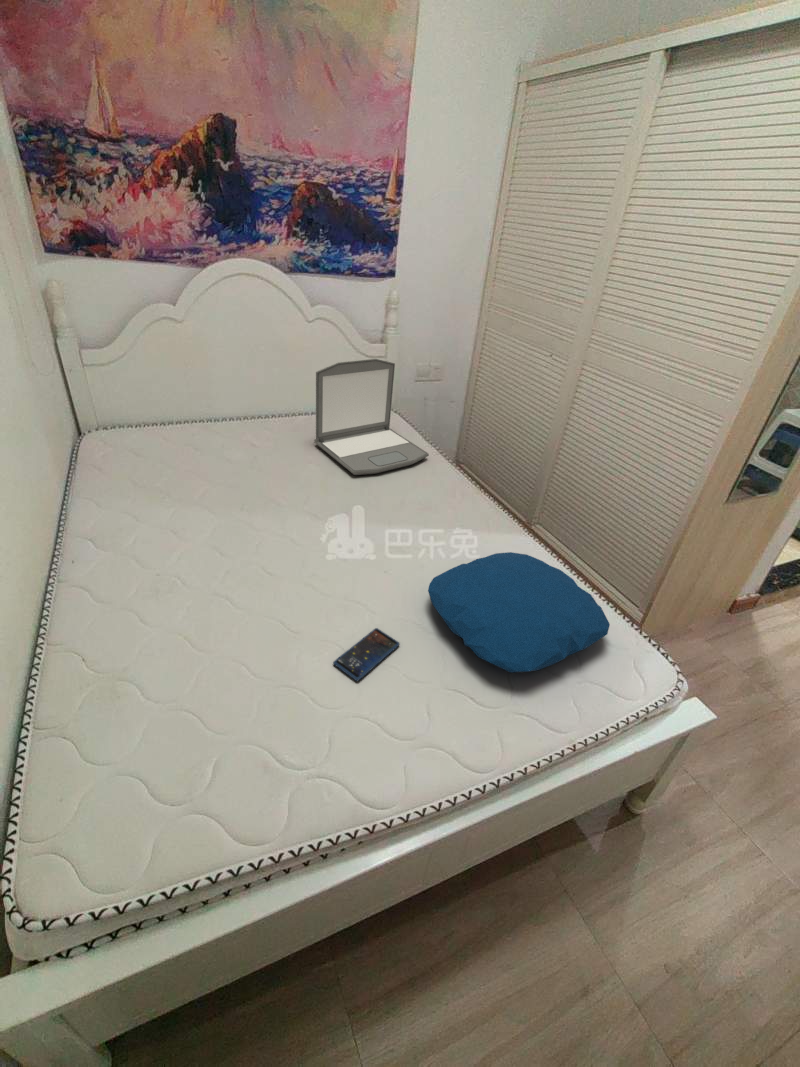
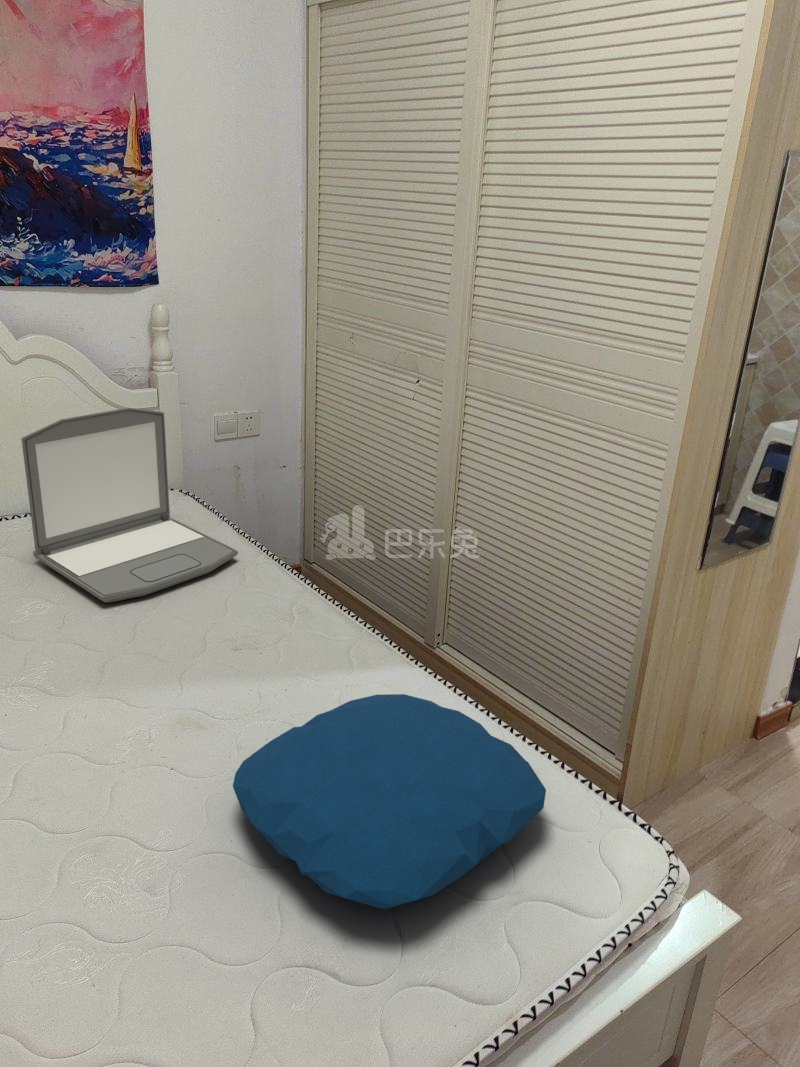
smartphone: present [333,628,400,681] -> none [53,874,185,987]

